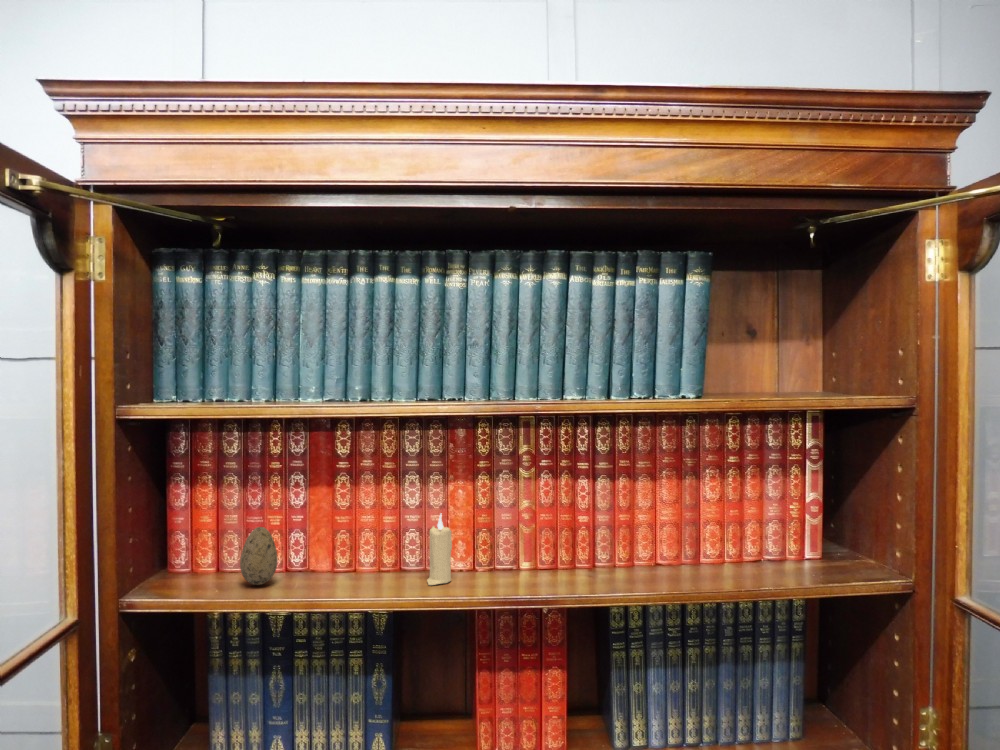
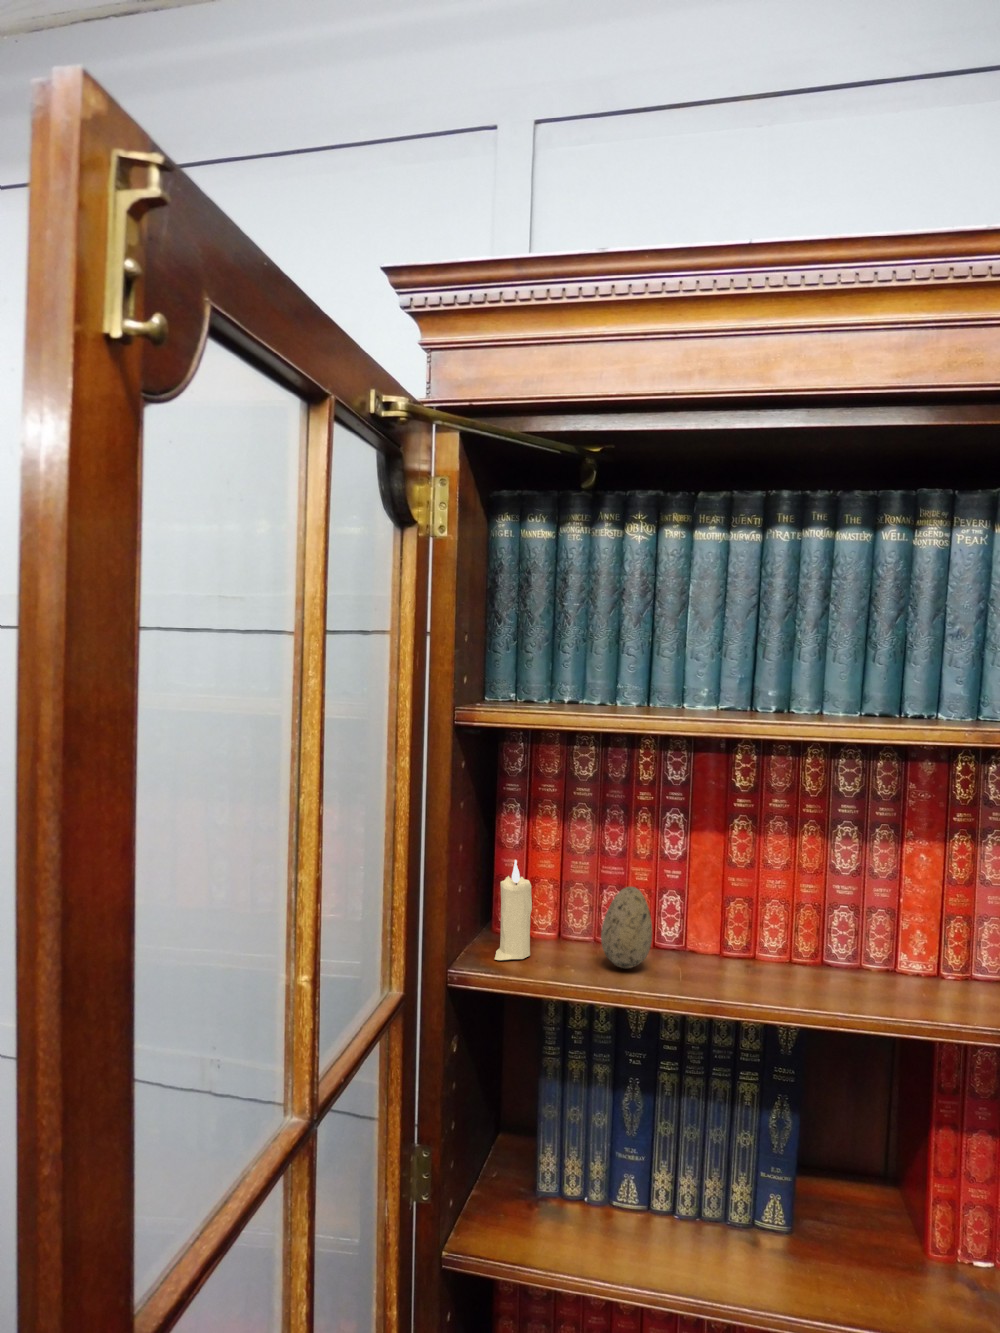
candle: present [427,514,452,585] -> present [495,860,532,960]

